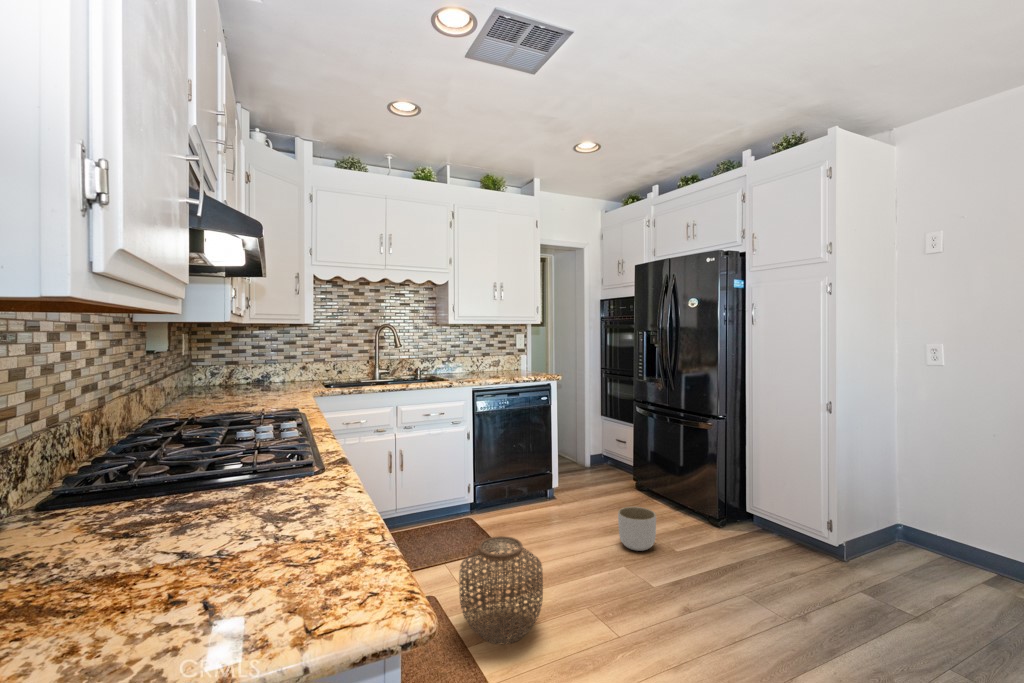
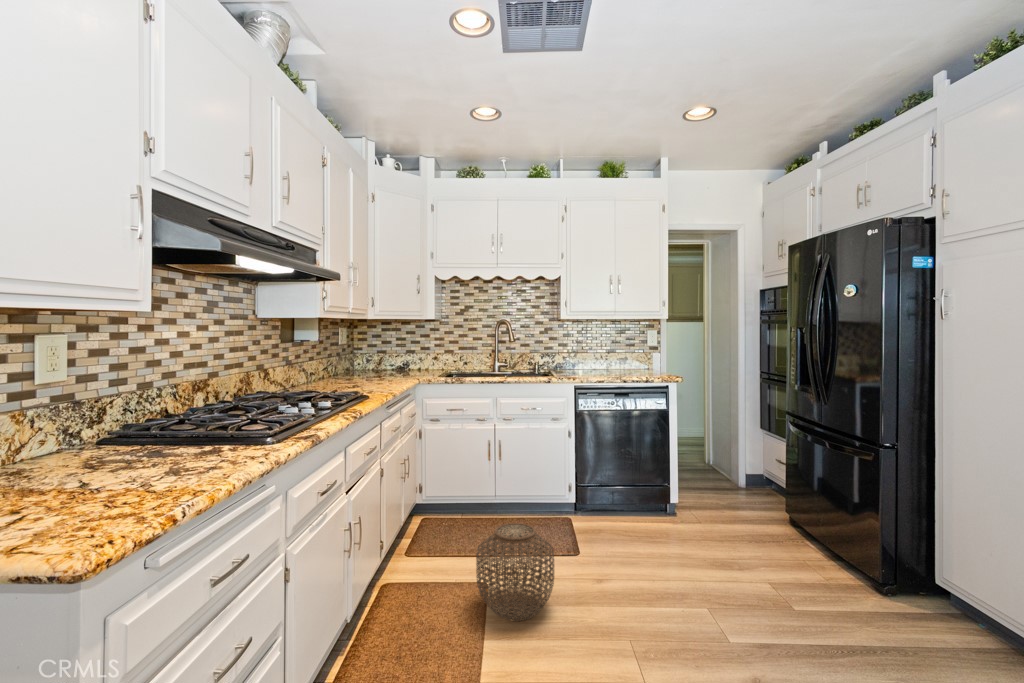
planter: present [618,506,656,551] -> none [698,529,744,580]

